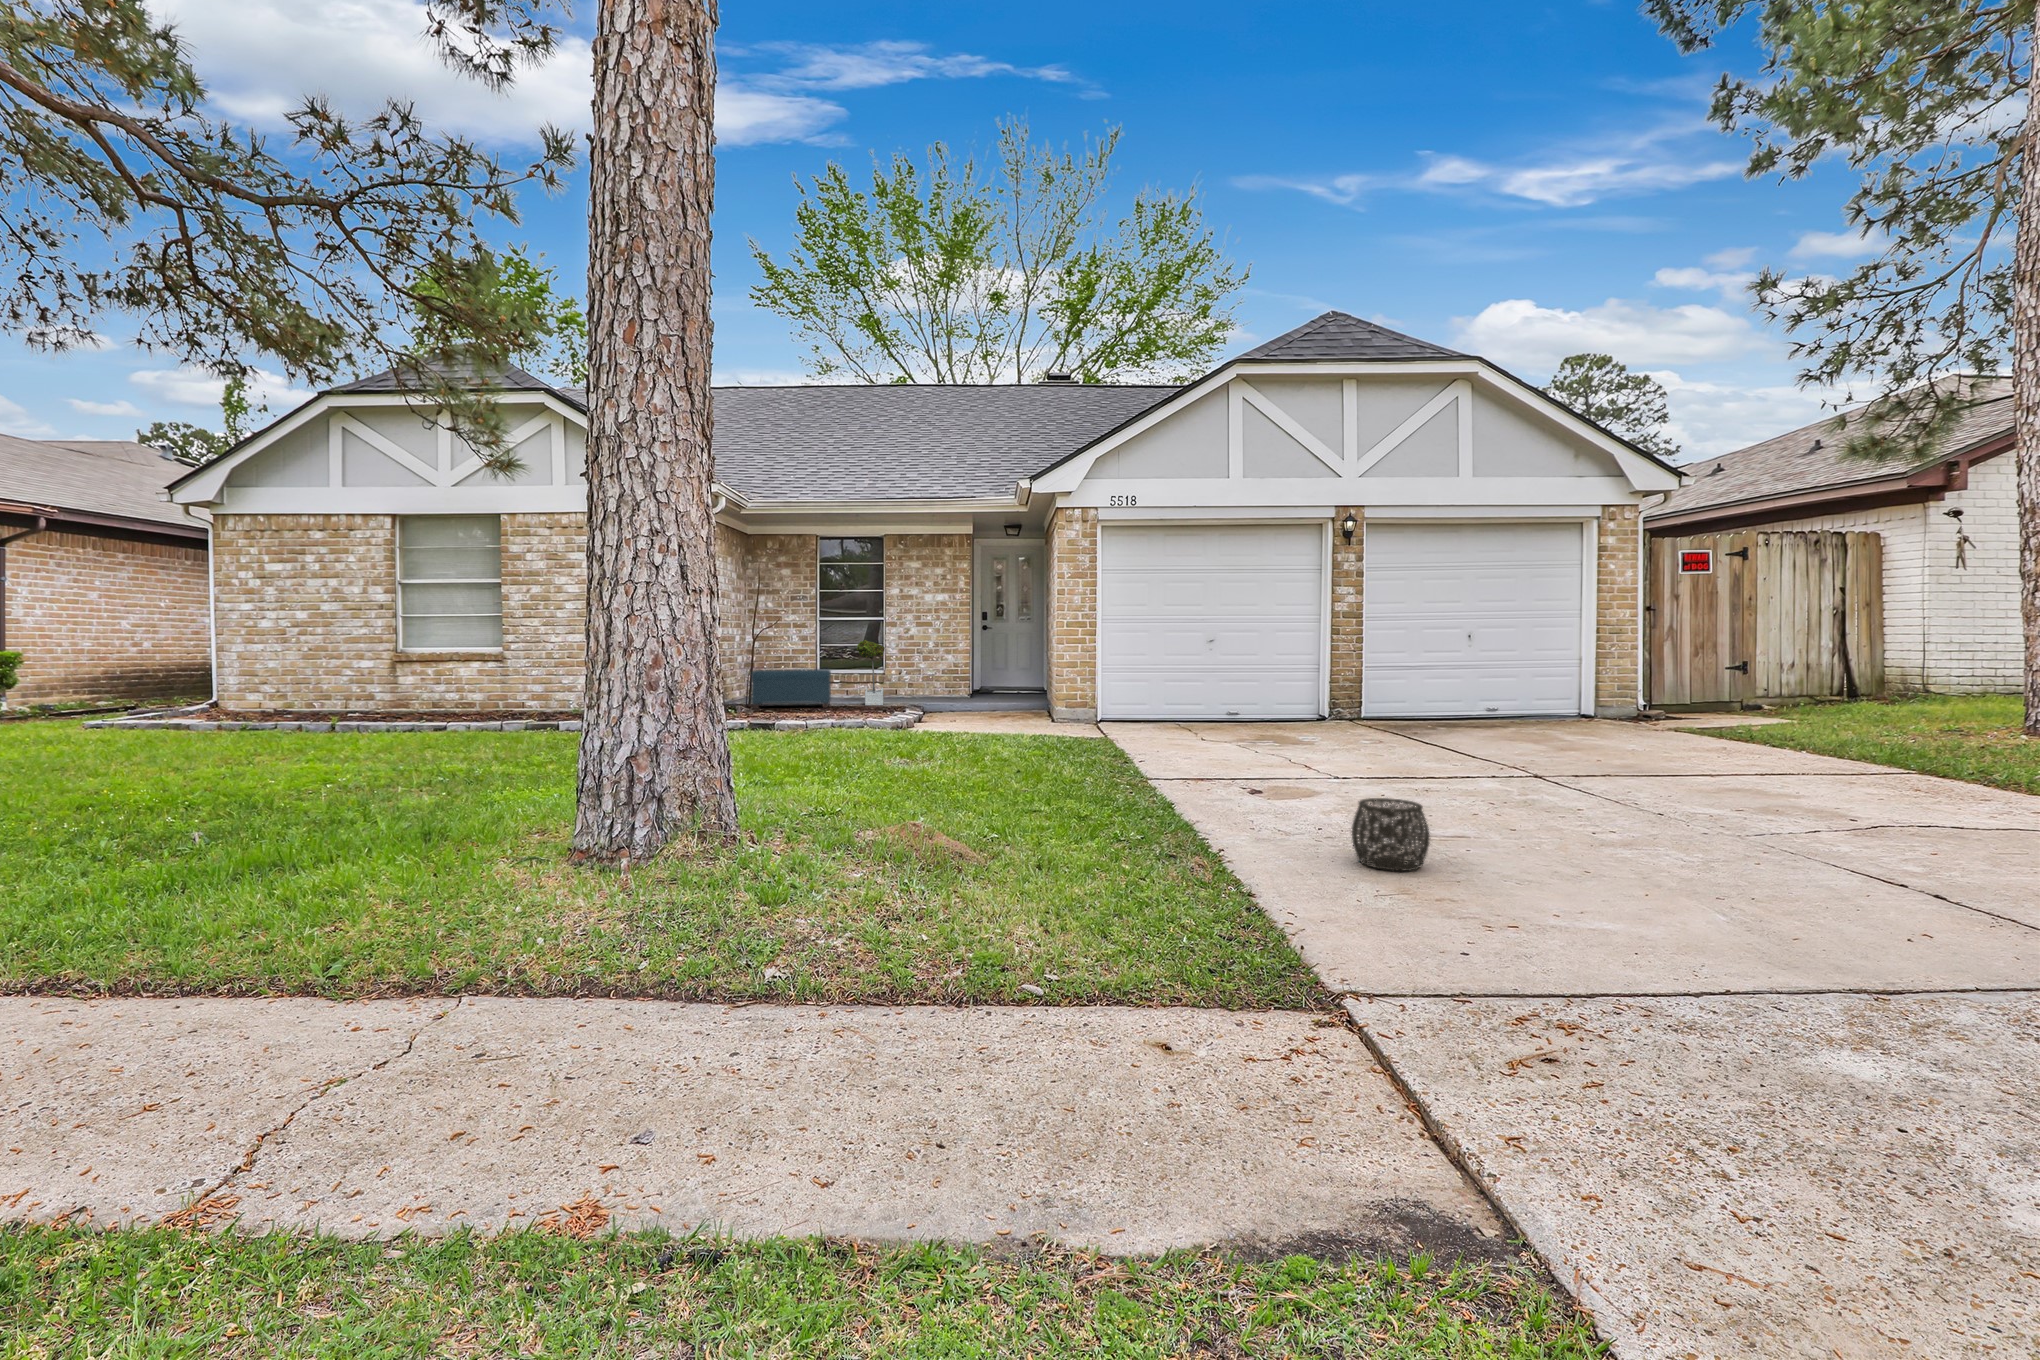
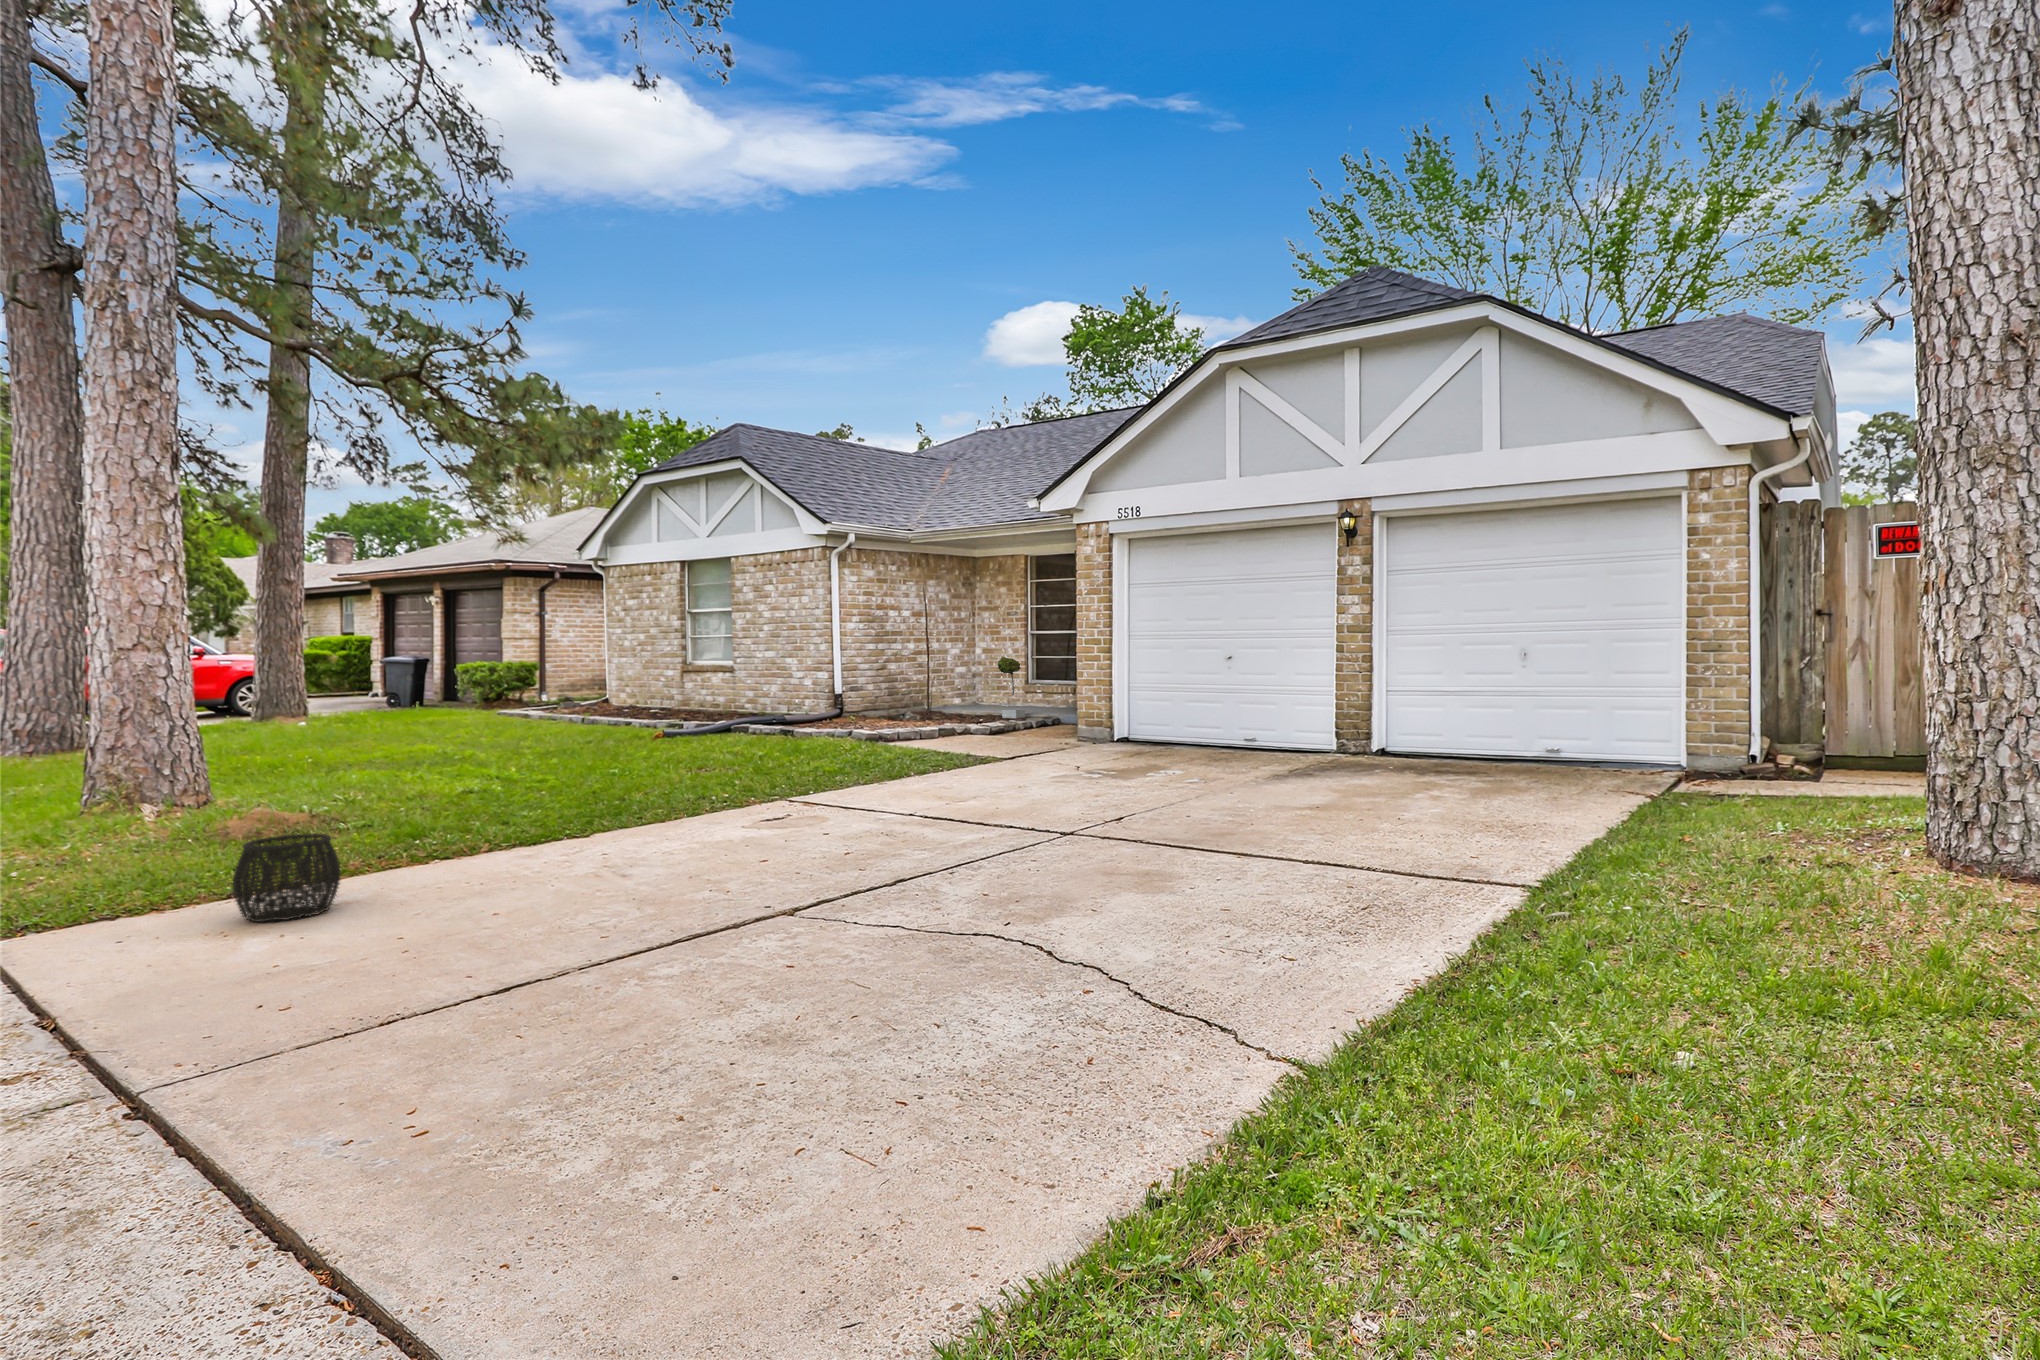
bench: present [751,669,831,708] -> none [909,683,983,718]
woven basket: present [1352,798,1430,871] -> present [232,834,341,922]

